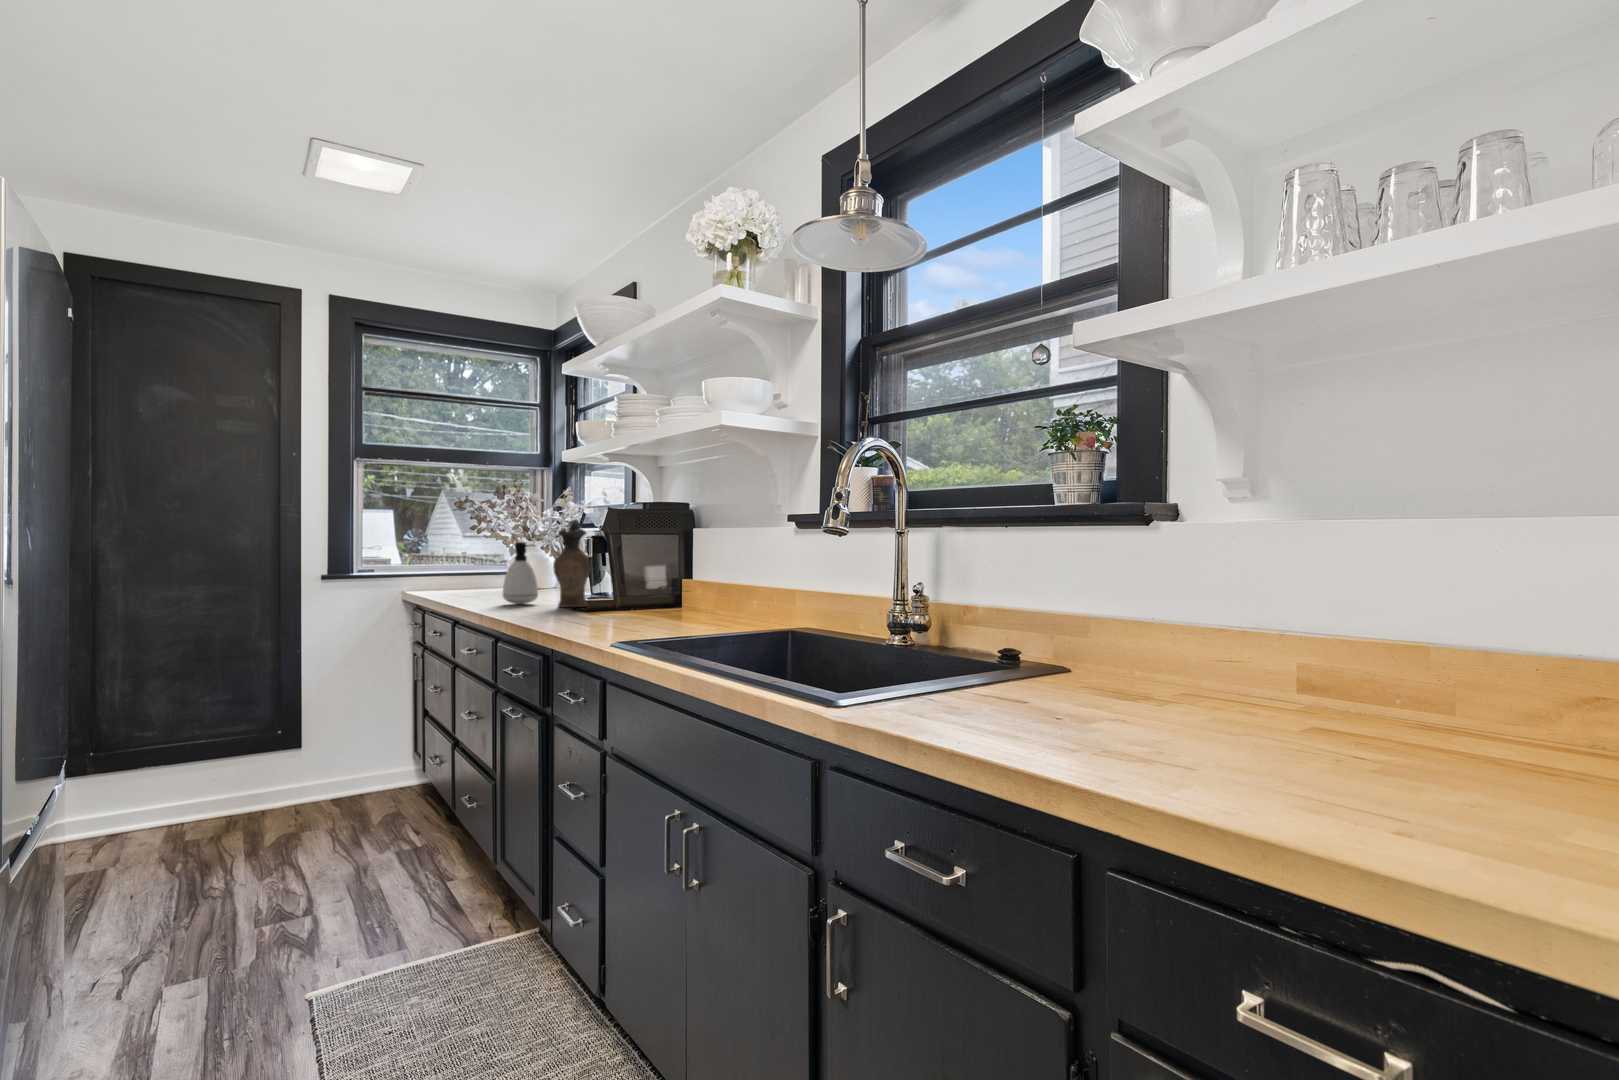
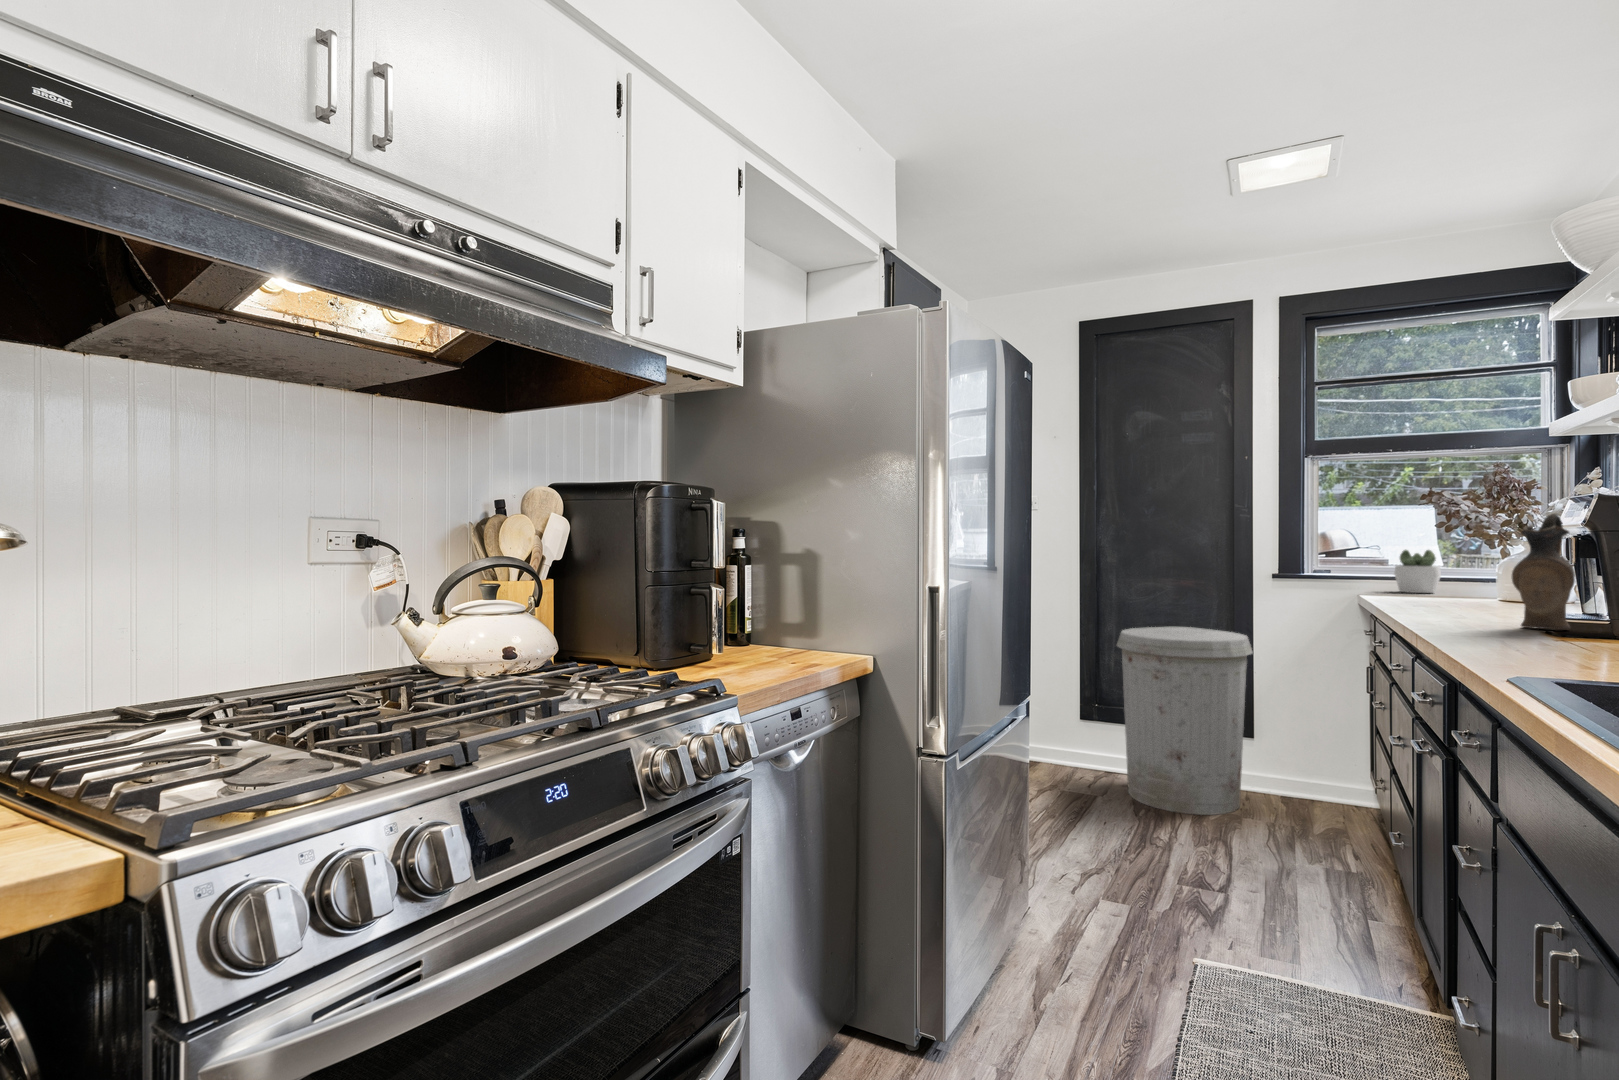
soap dispenser: present [503,542,538,604] -> none [1446,543,1498,619]
succulent plant: none [430,549,466,587] -> present [1394,550,1441,593]
trash can: none [133,639,308,857] -> present [1117,627,1253,815]

